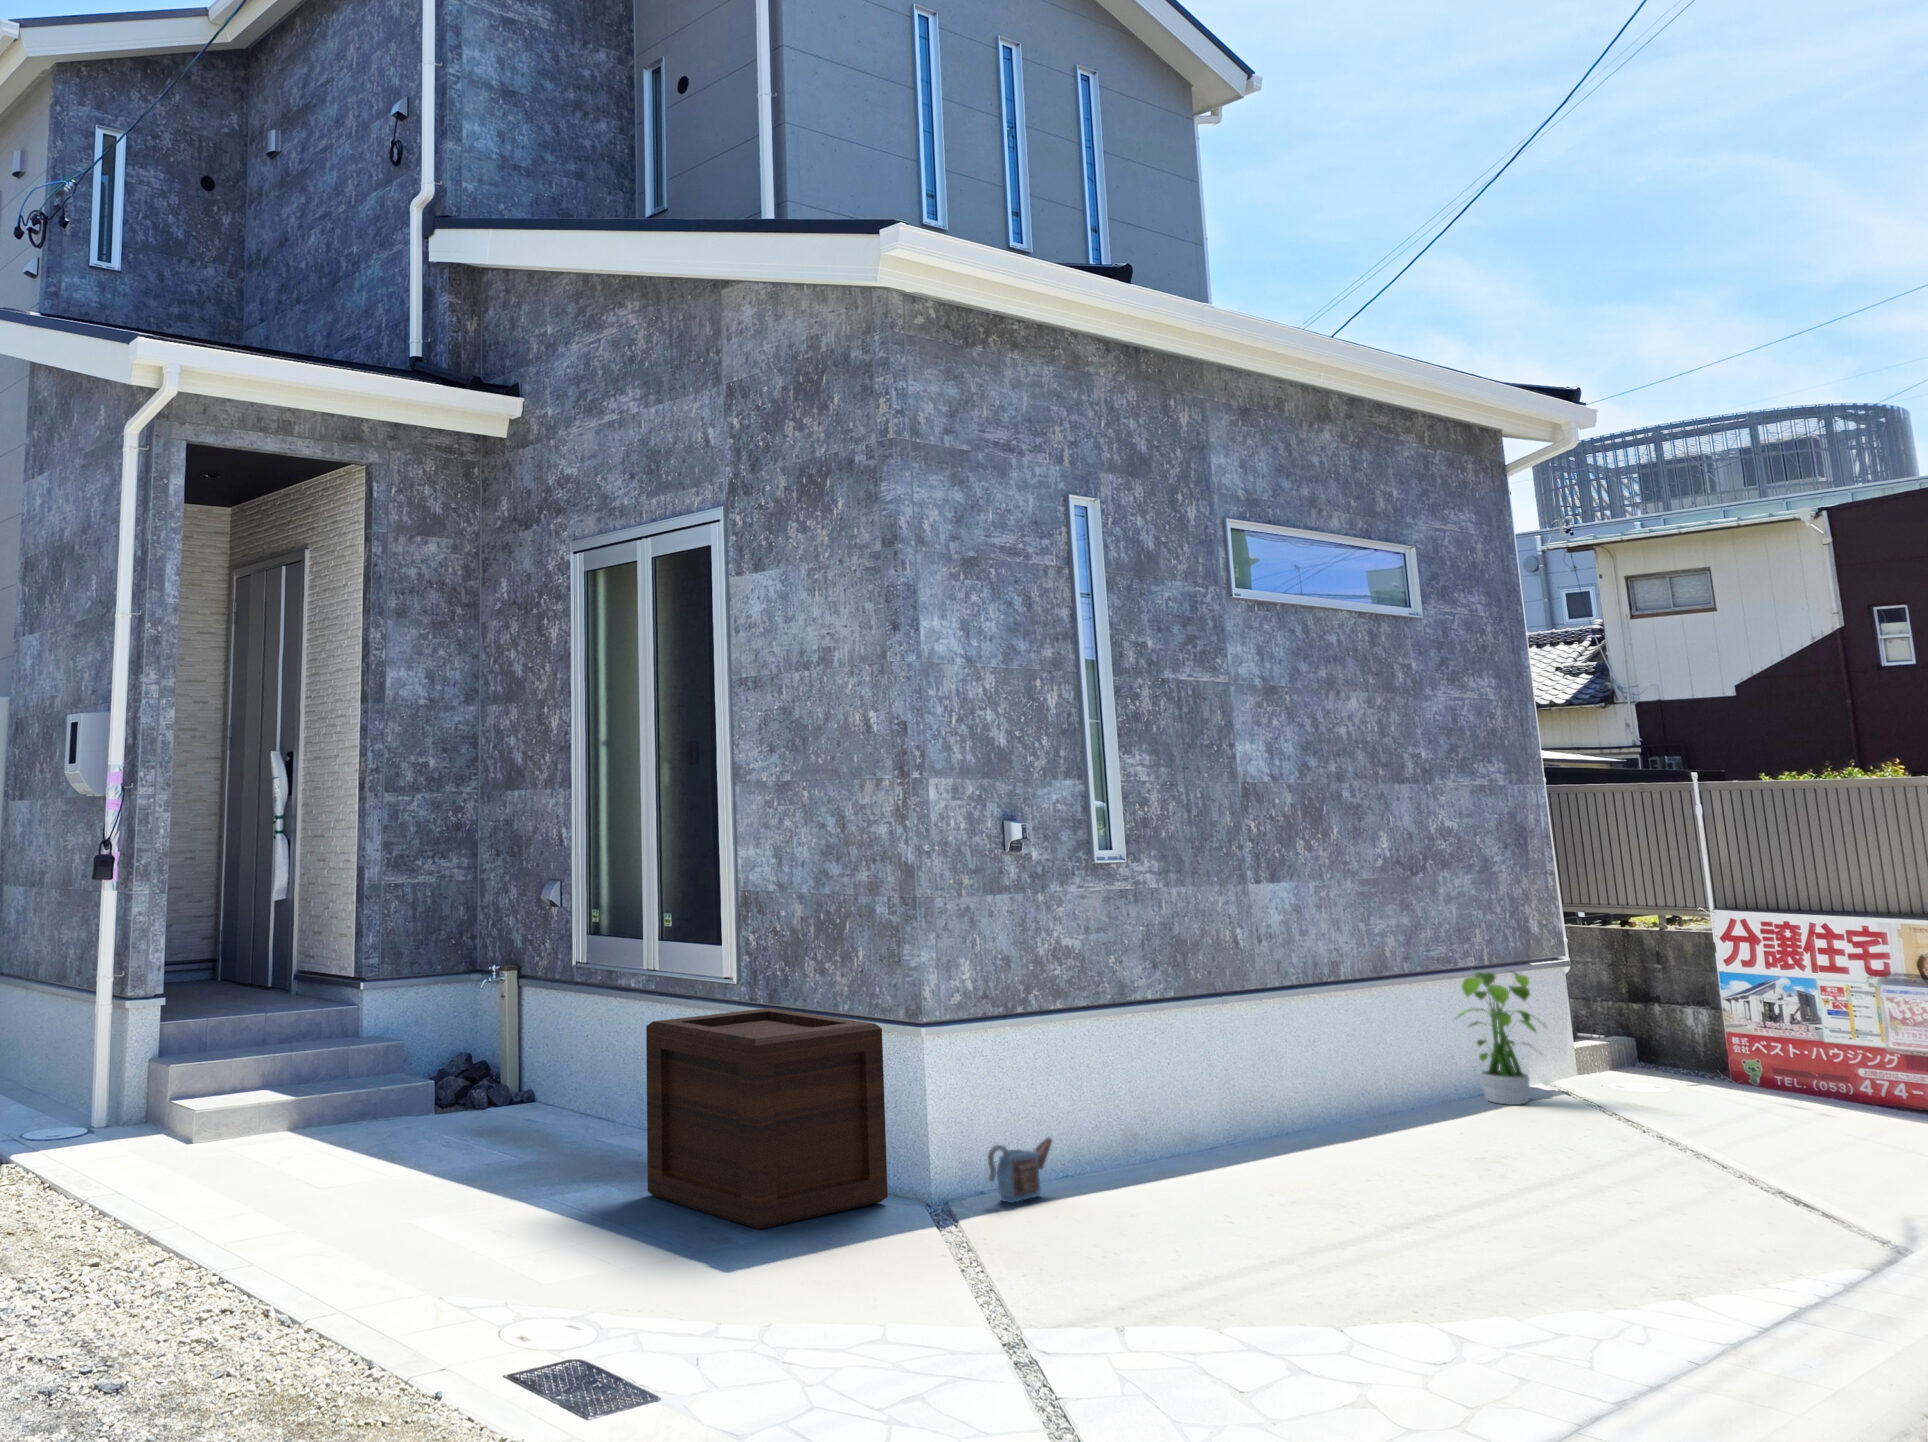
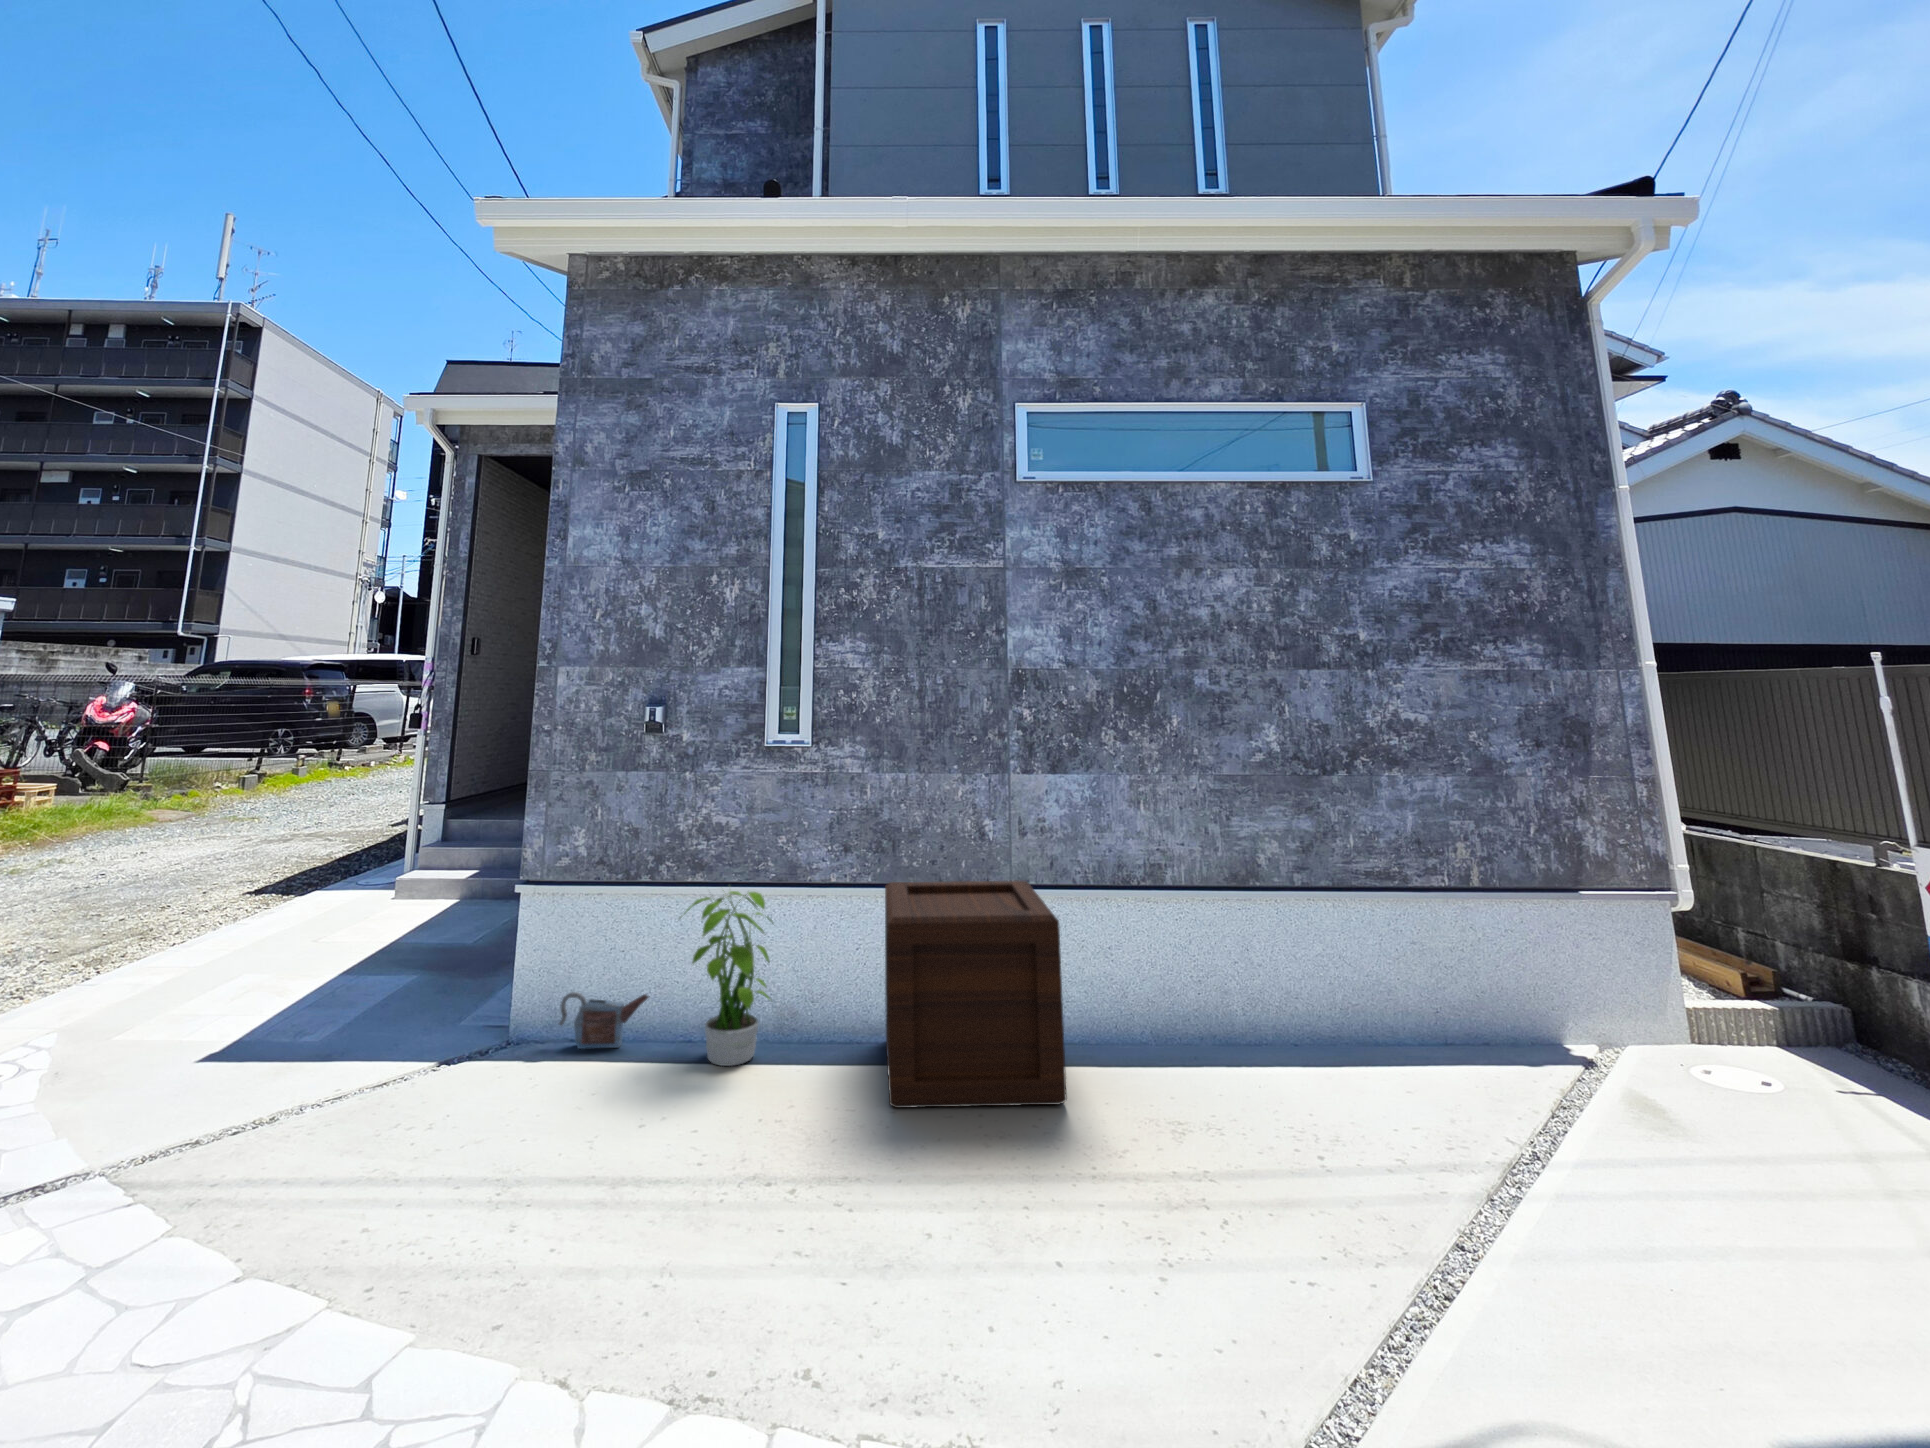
potted plant: present [1457,969,1539,1105] -> present [679,891,772,1066]
wooden crate: present [646,1008,888,1229] -> present [885,881,1067,1108]

